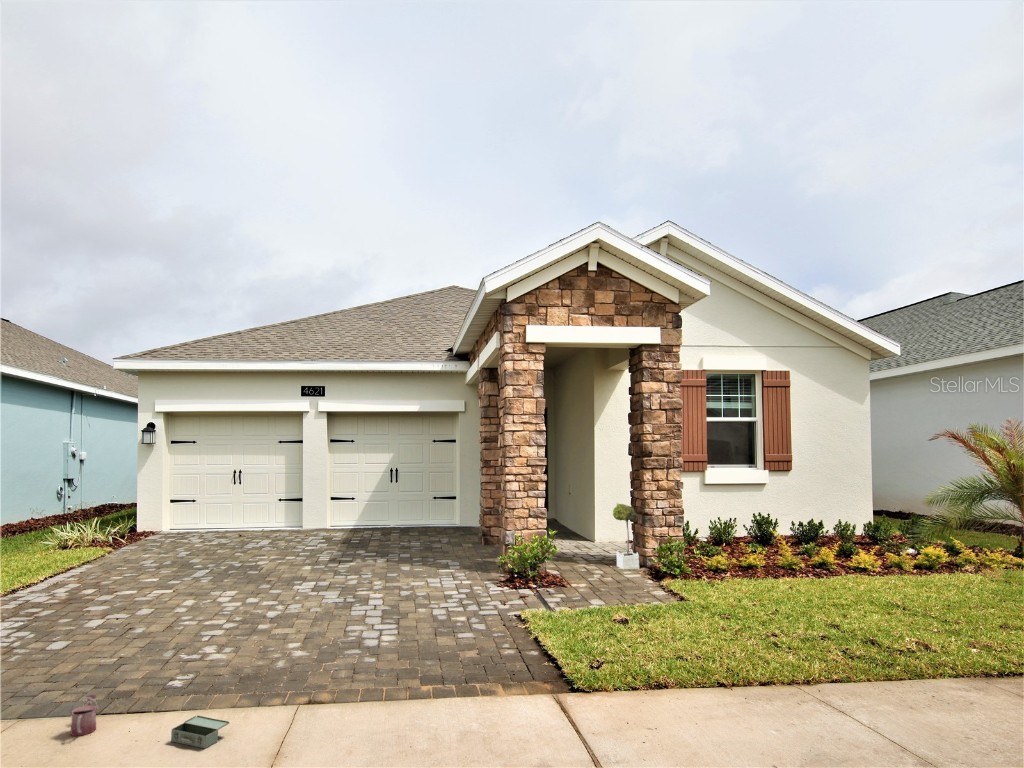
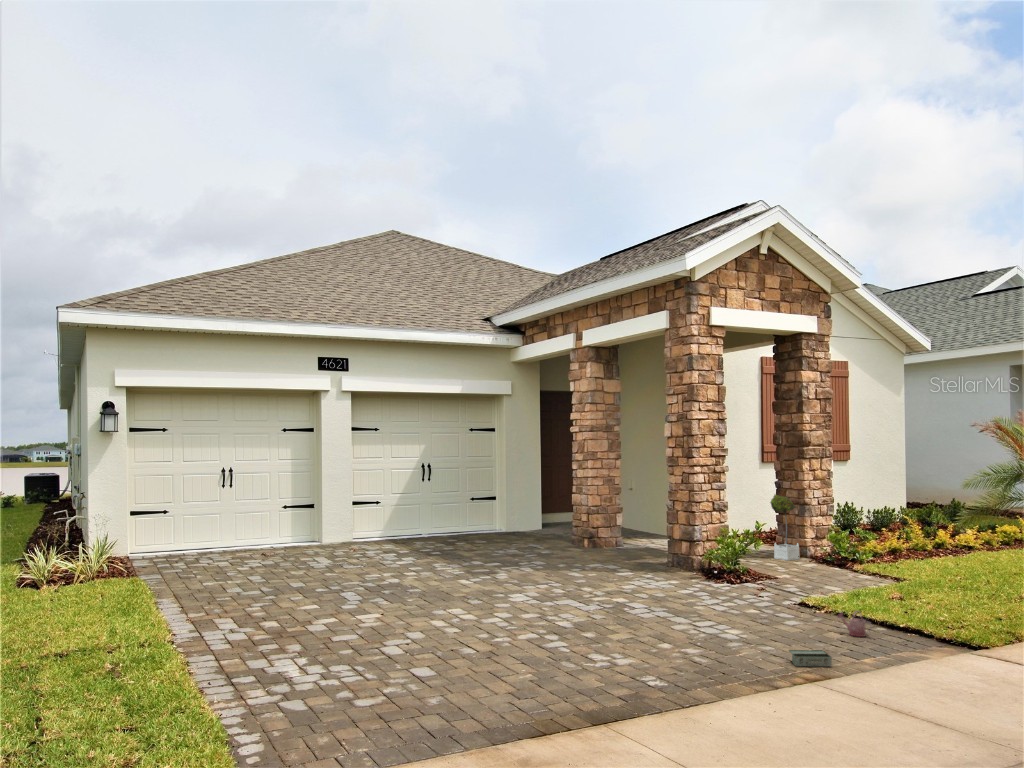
watering can: present [70,695,98,736] -> present [838,613,872,637]

